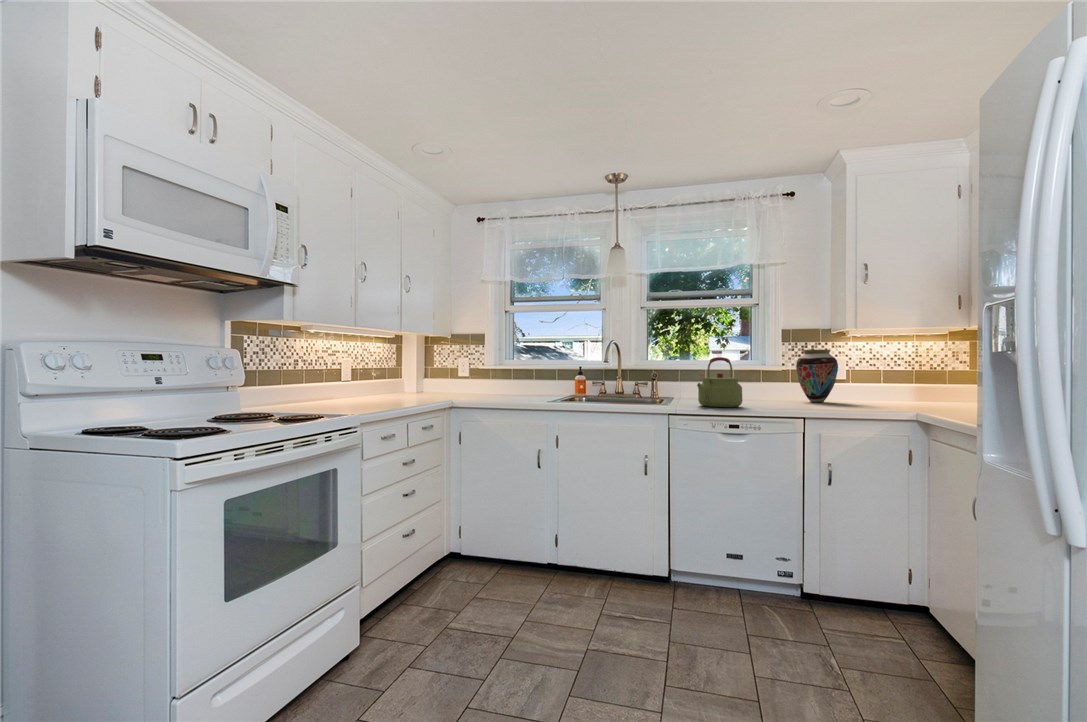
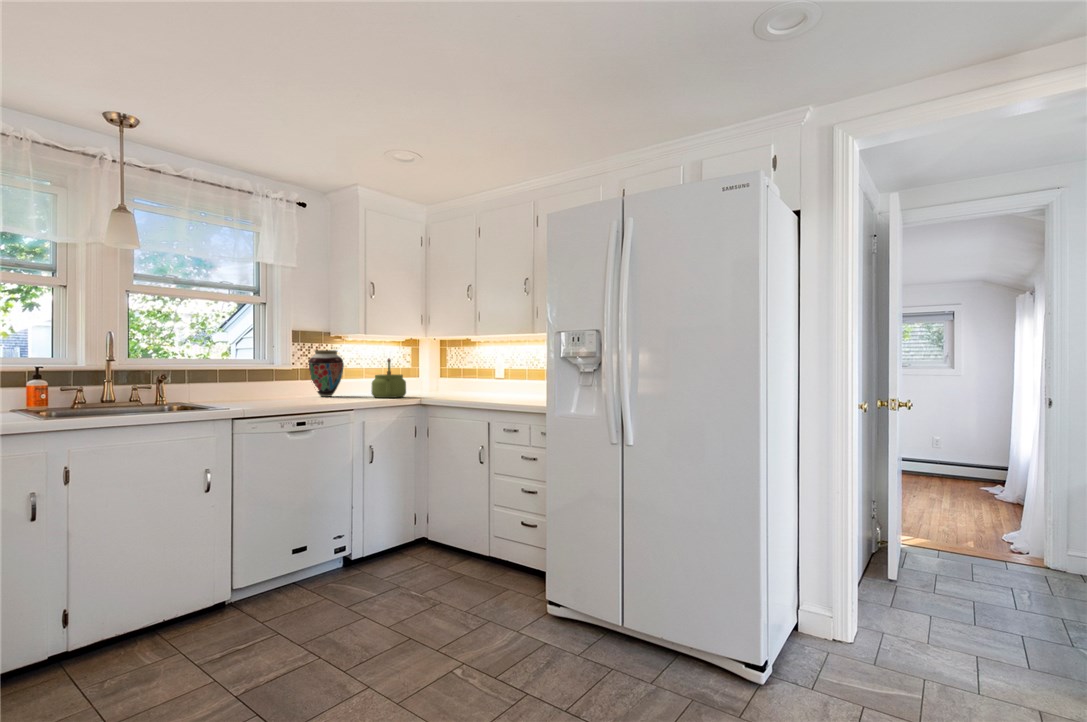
kettle: present [697,357,742,407] -> present [371,358,406,398]

